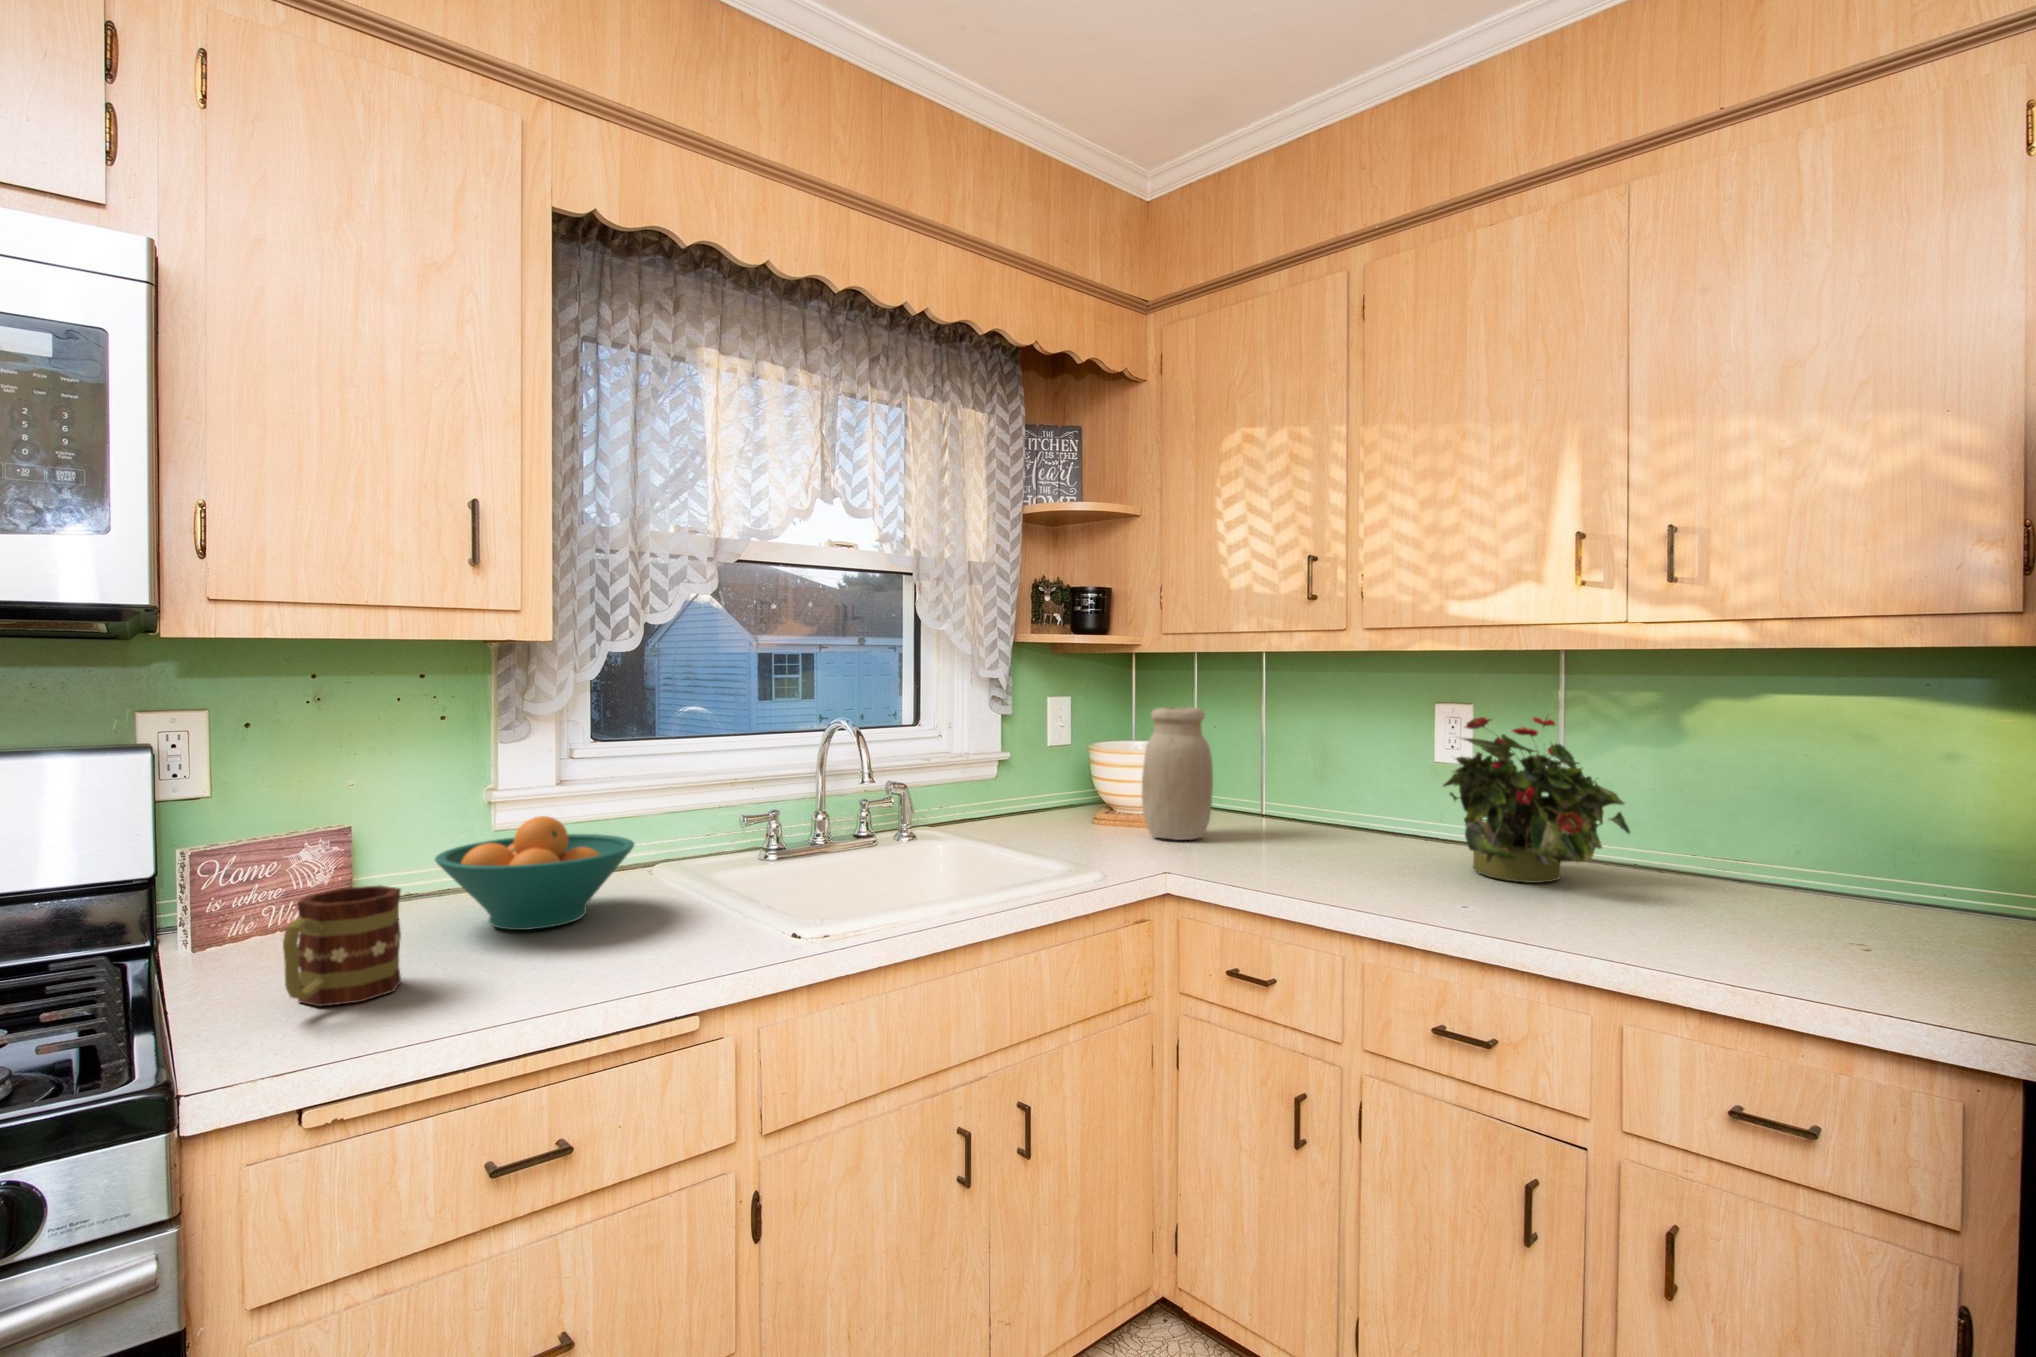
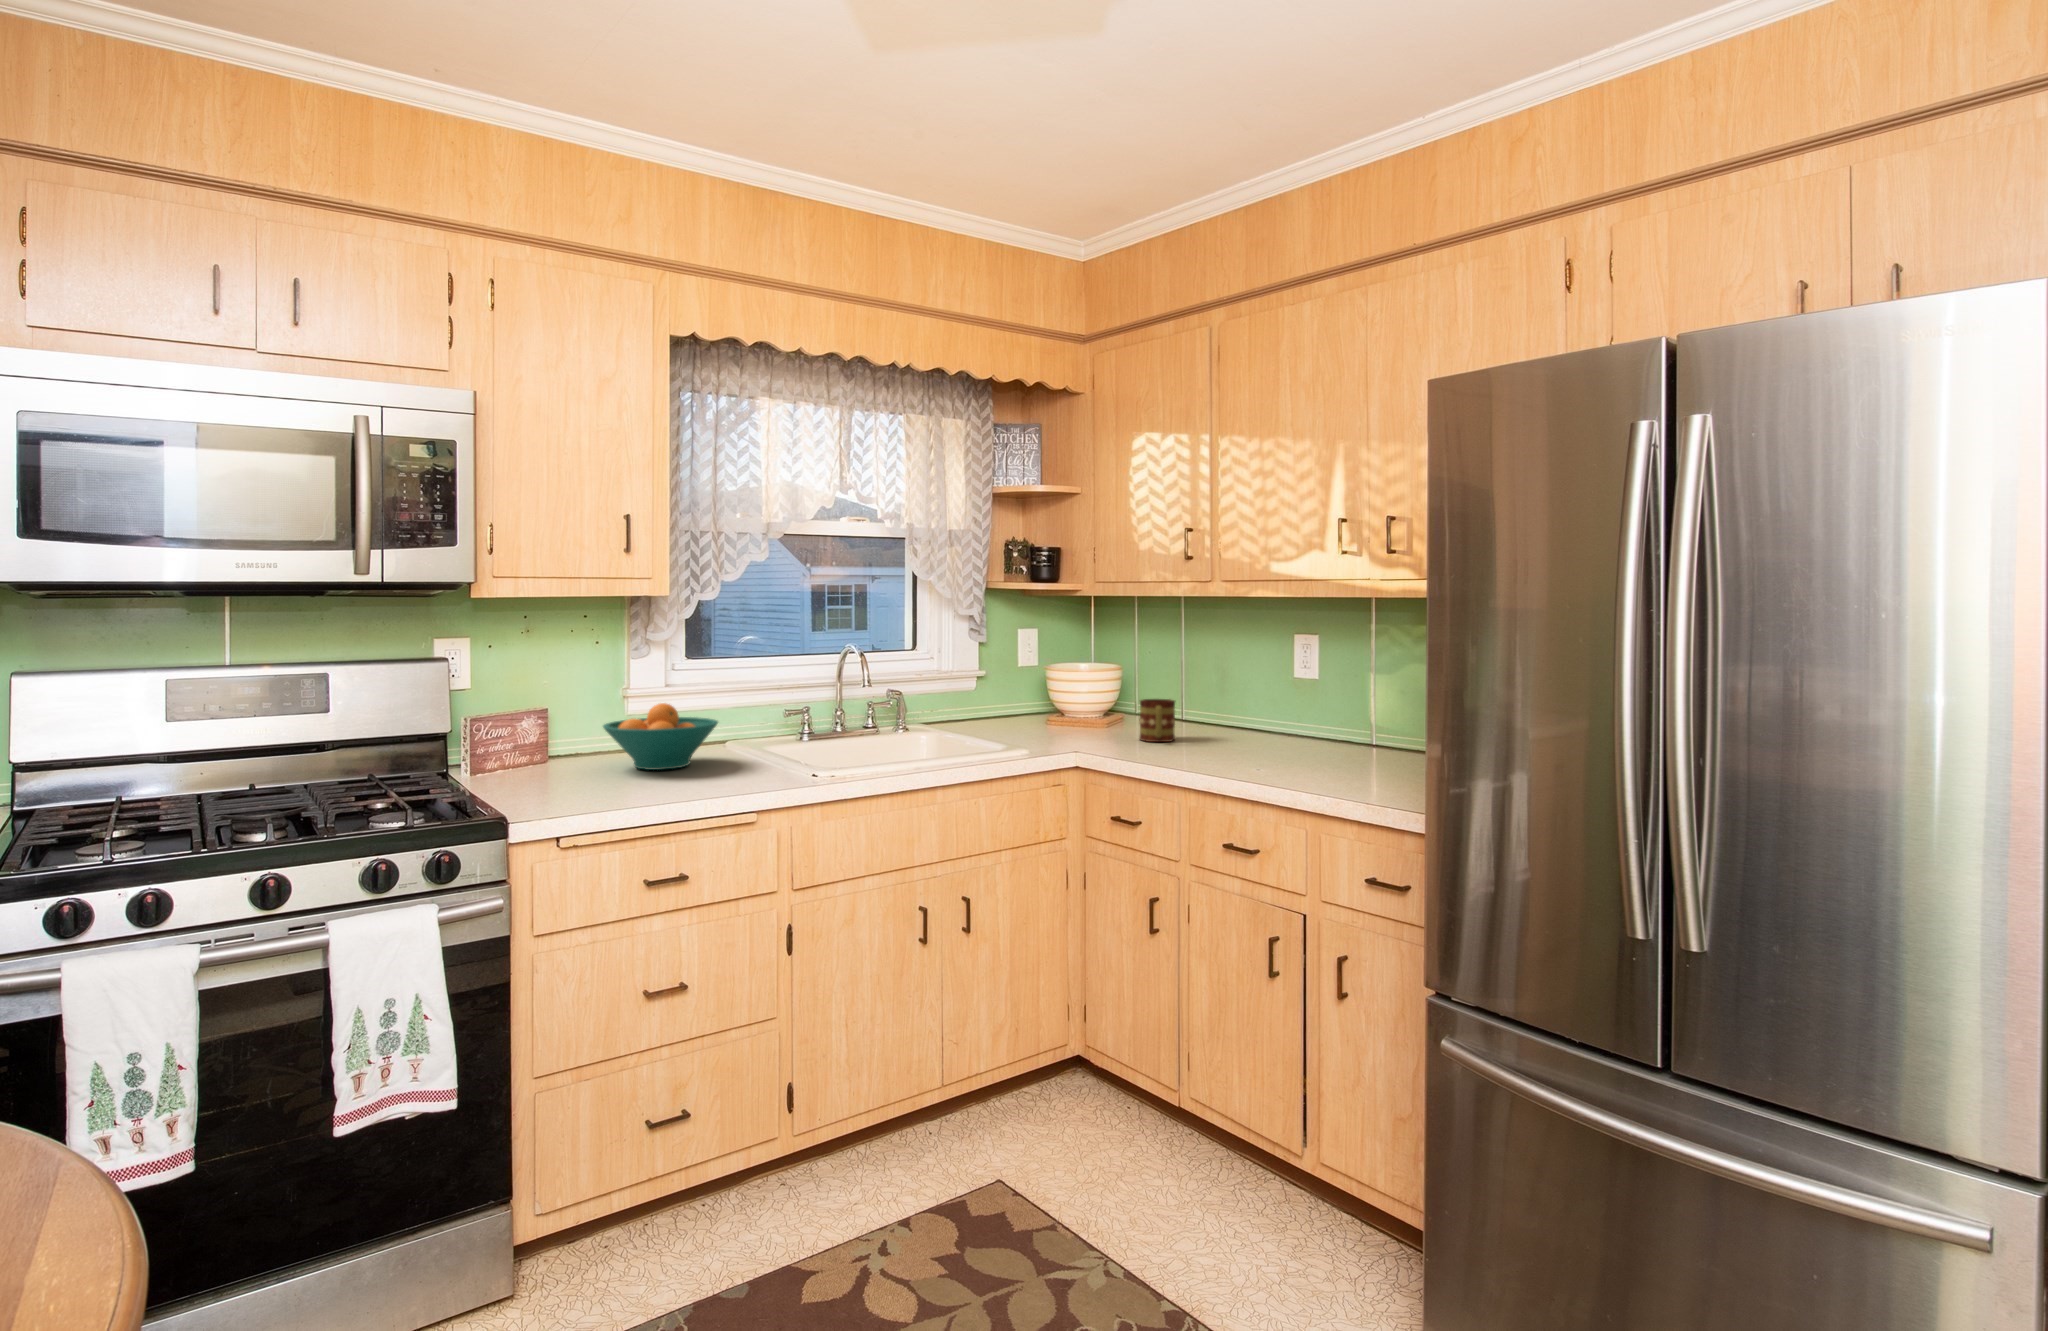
jar: present [1142,707,1213,840] -> none [1073,638,1123,734]
potted plant: present [1443,717,1630,883] -> none [1255,644,1377,757]
mug: present [283,885,401,1006] -> present [1139,699,1175,742]

